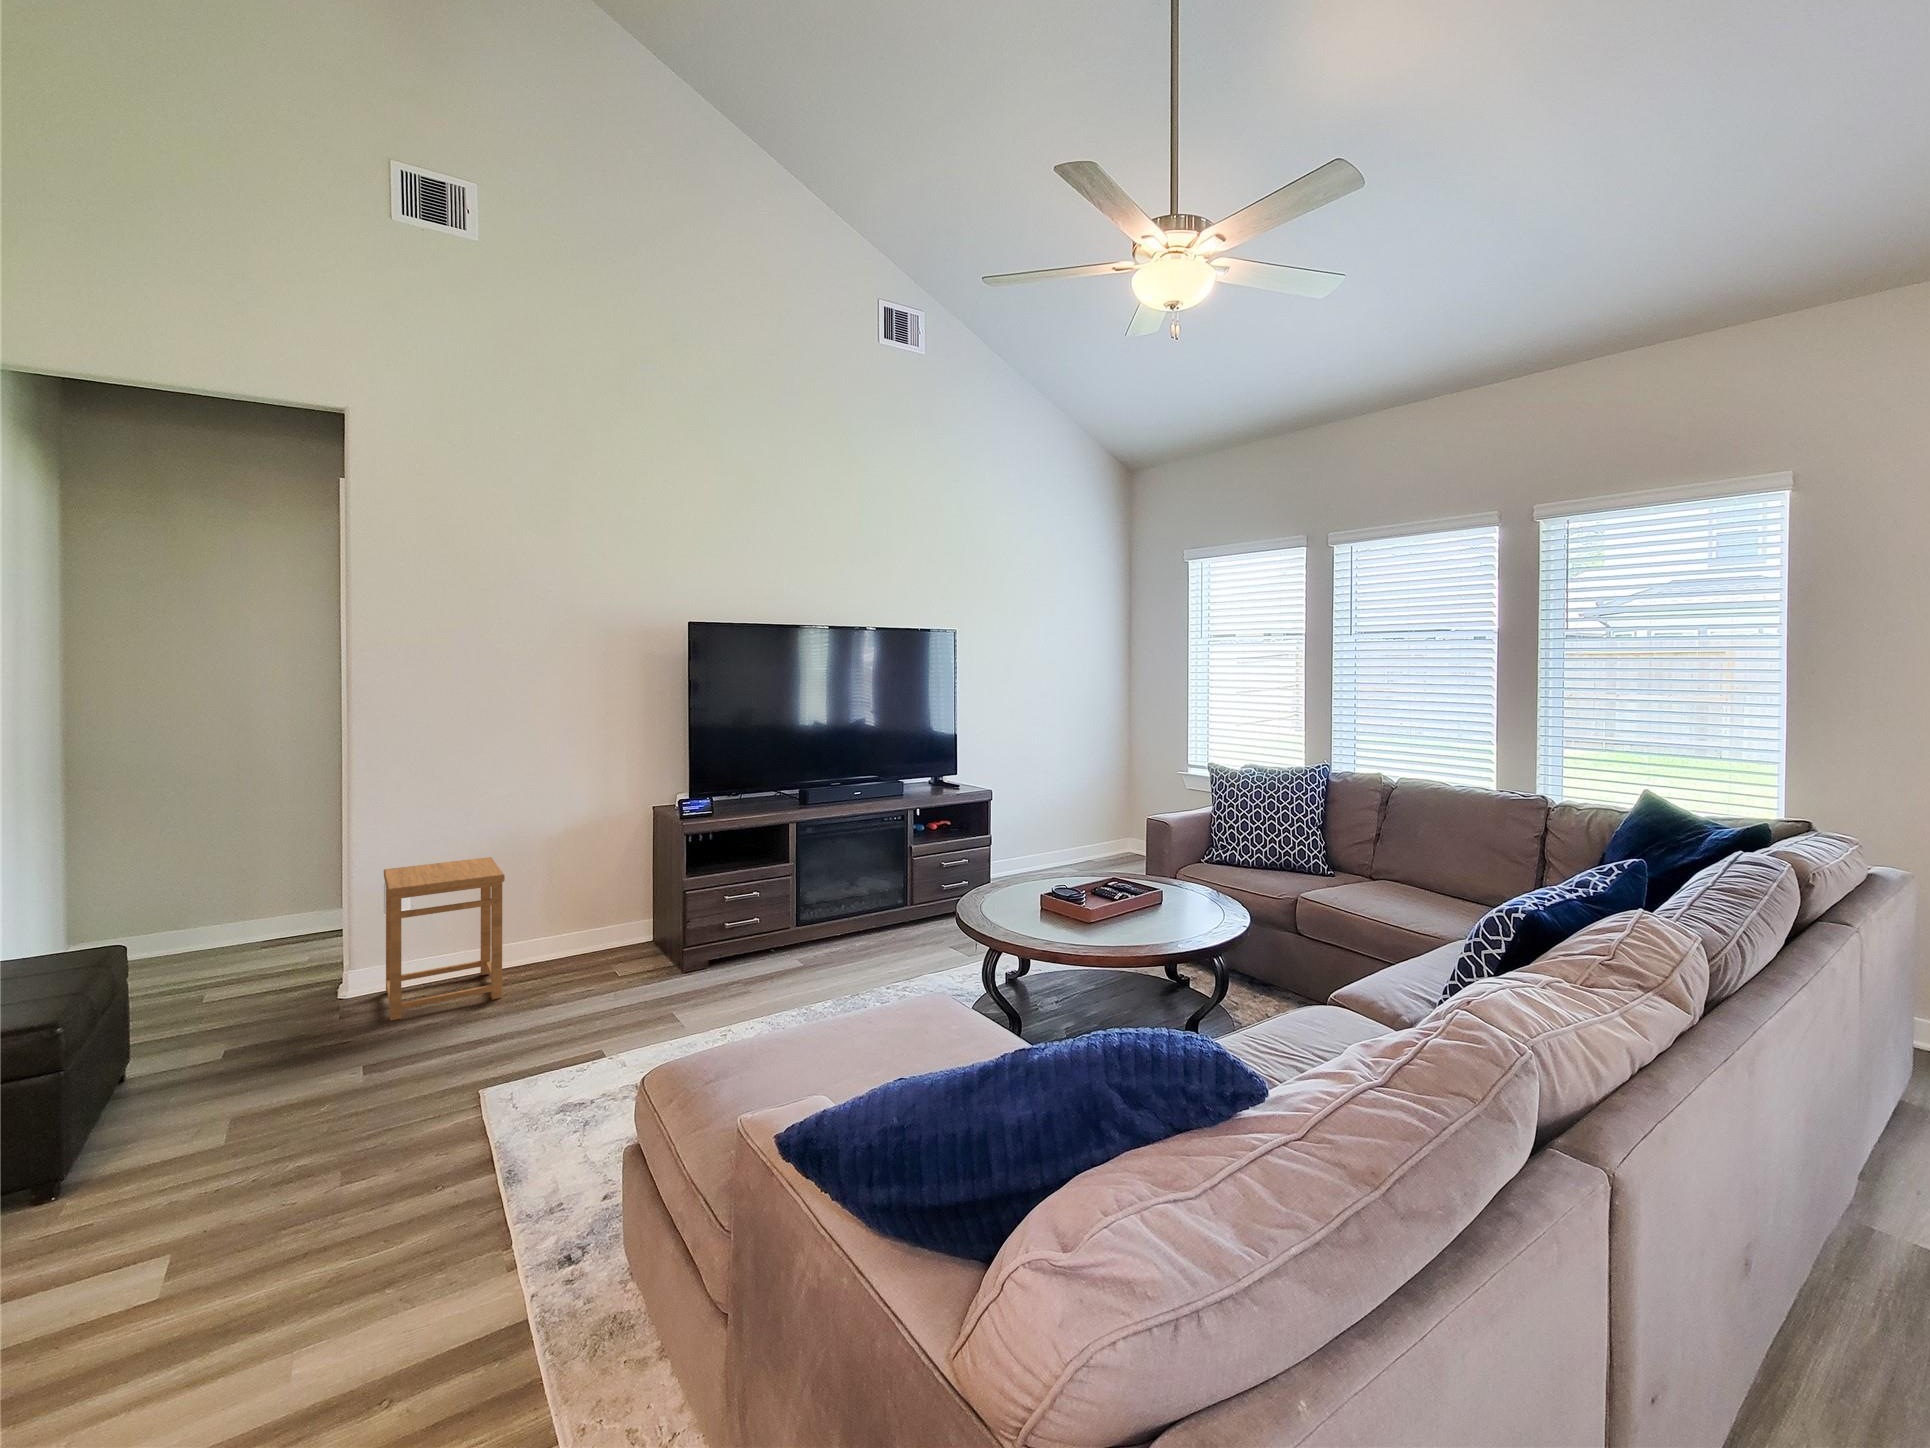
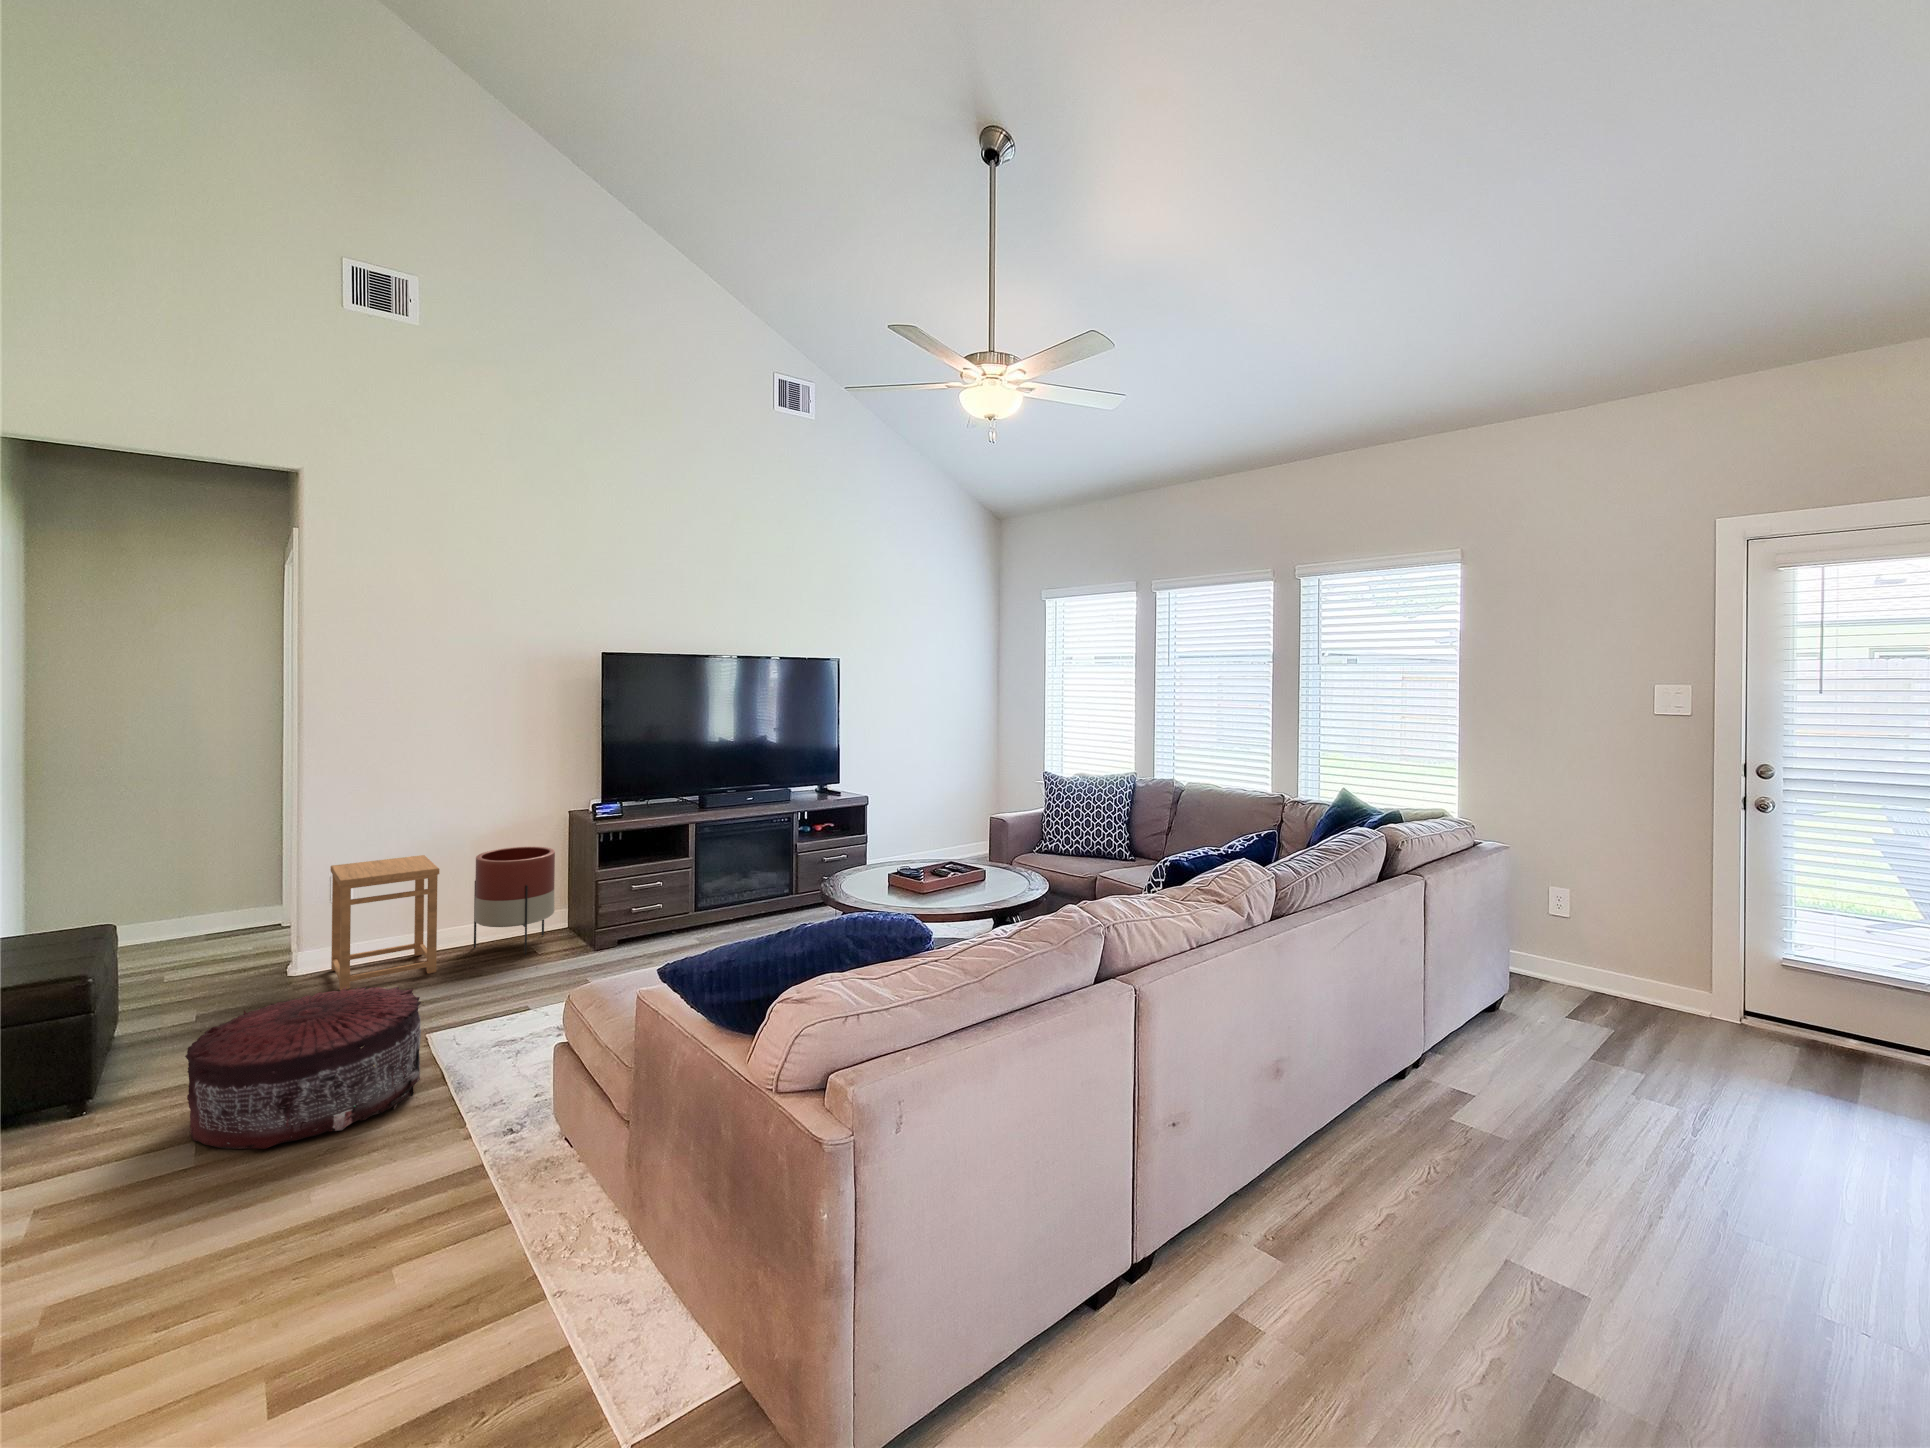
planter: none [548,848,638,977] -> present [474,847,555,955]
pouf: none [144,1033,461,1278] -> present [185,987,421,1149]

